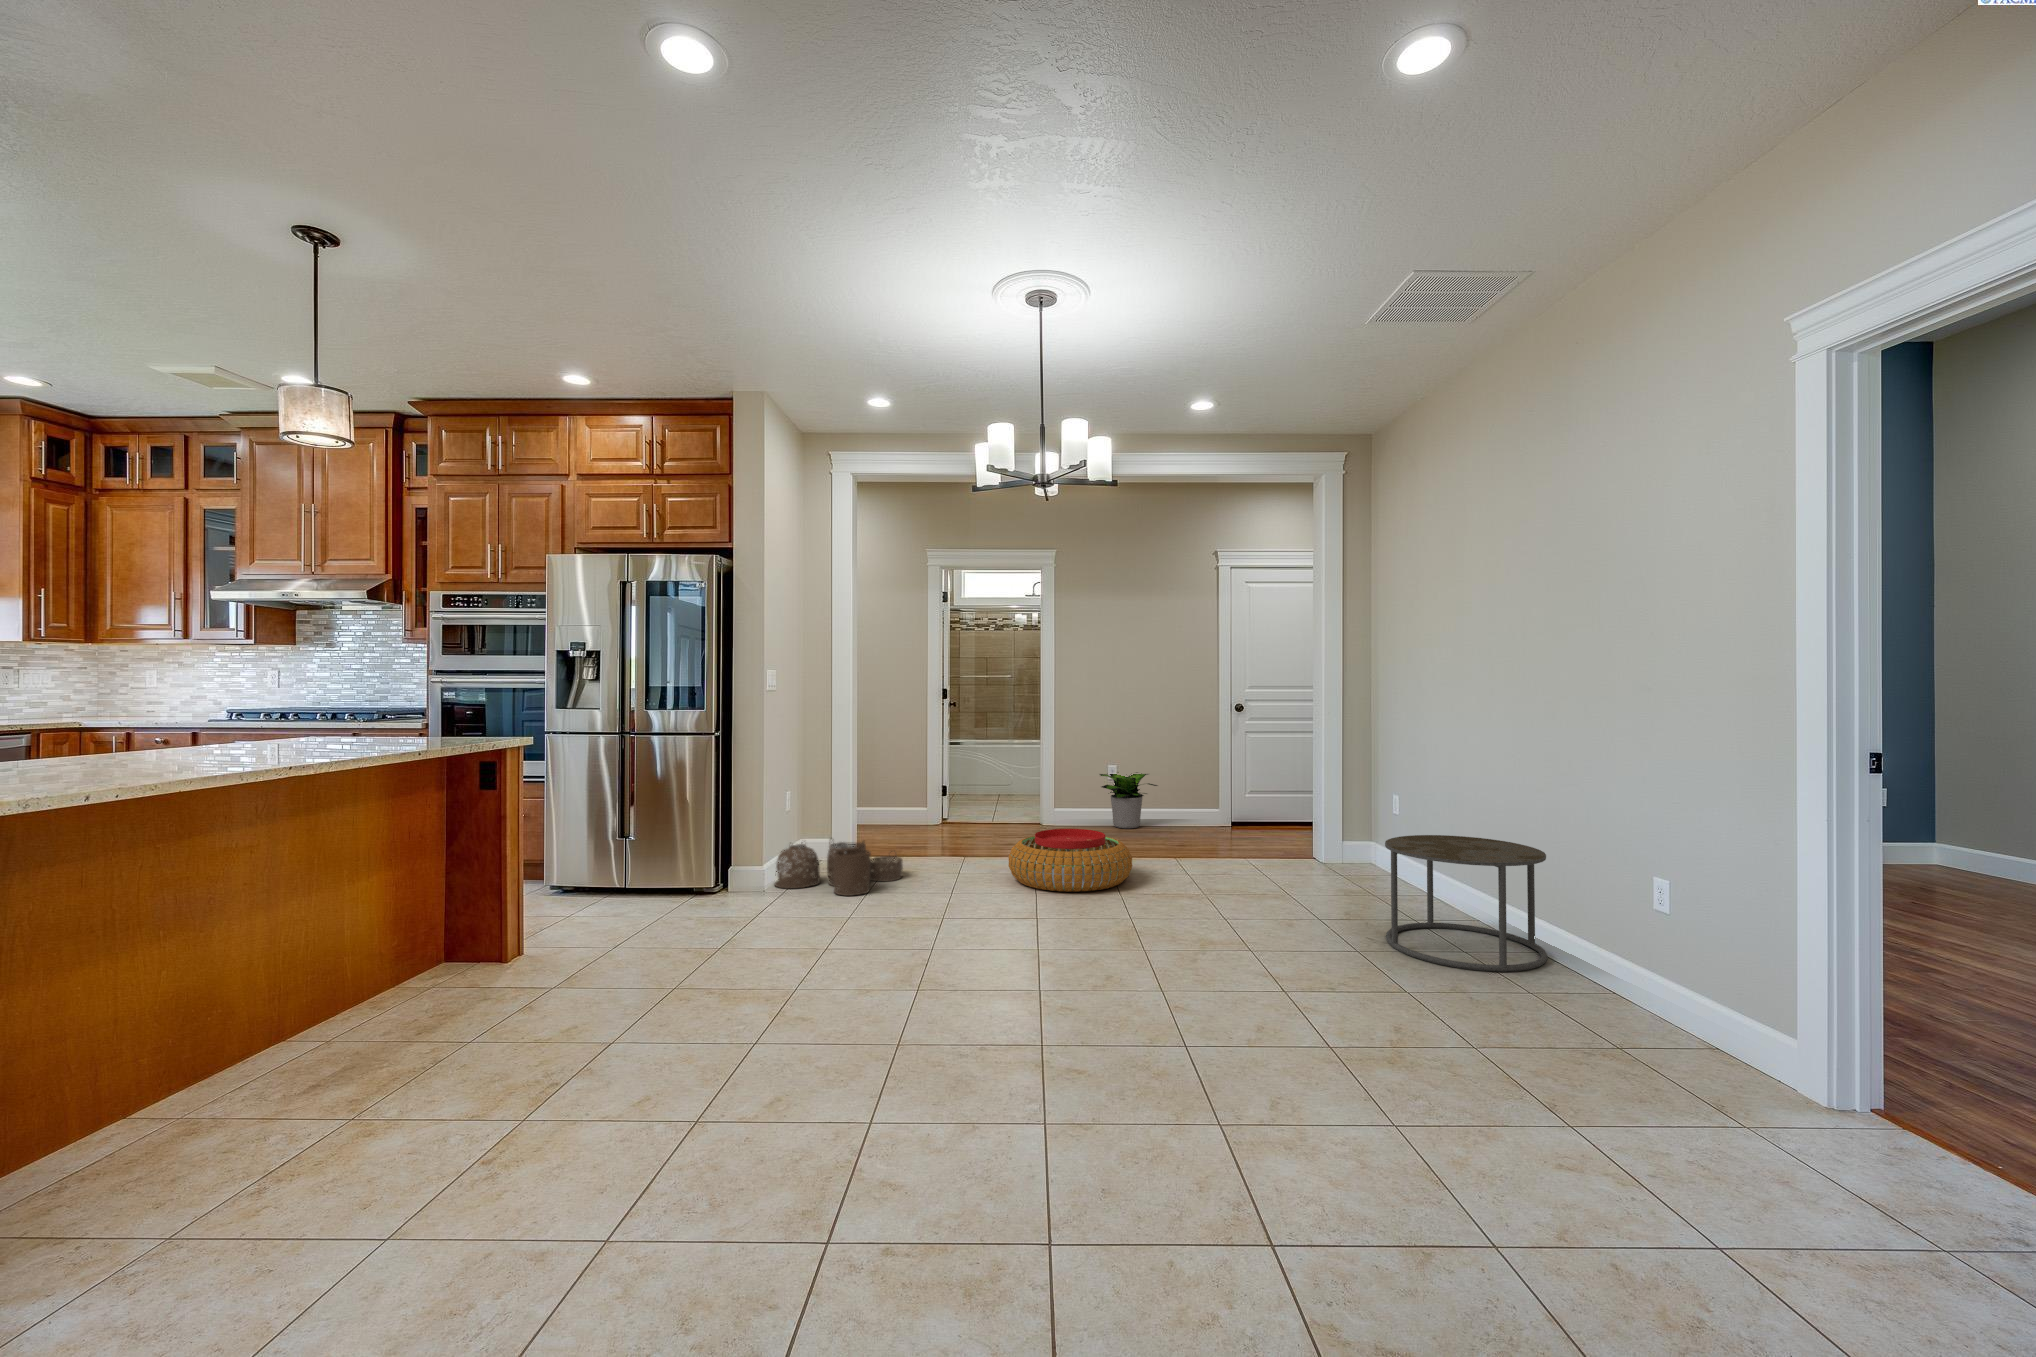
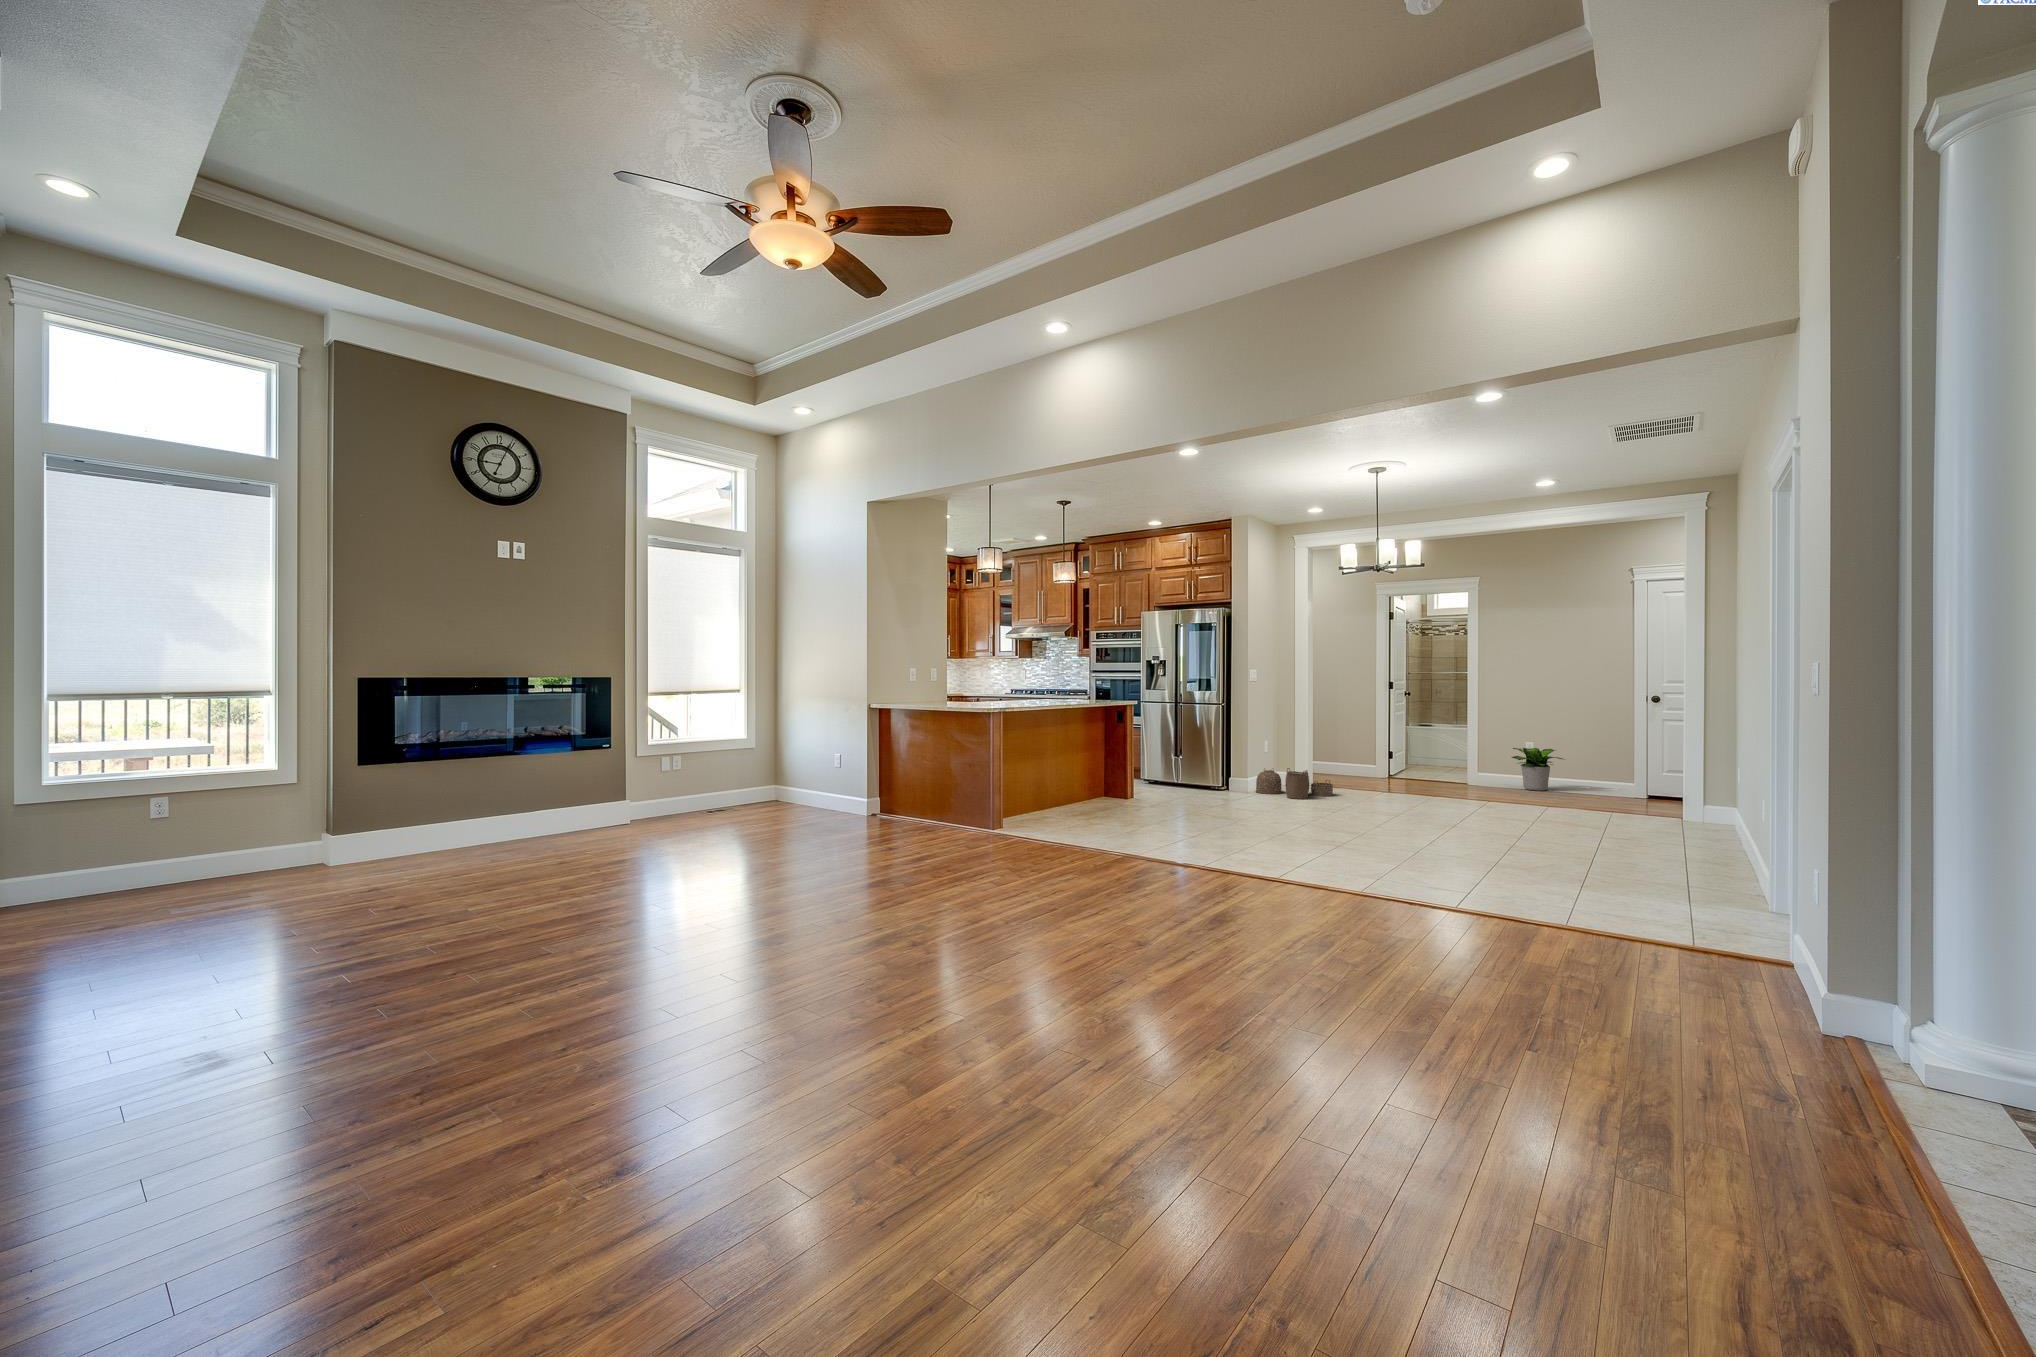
pouf: present [1008,829,1132,892] -> none [1399,774,1489,811]
side table: present [1385,835,1548,972] -> none [1621,782,1742,864]

